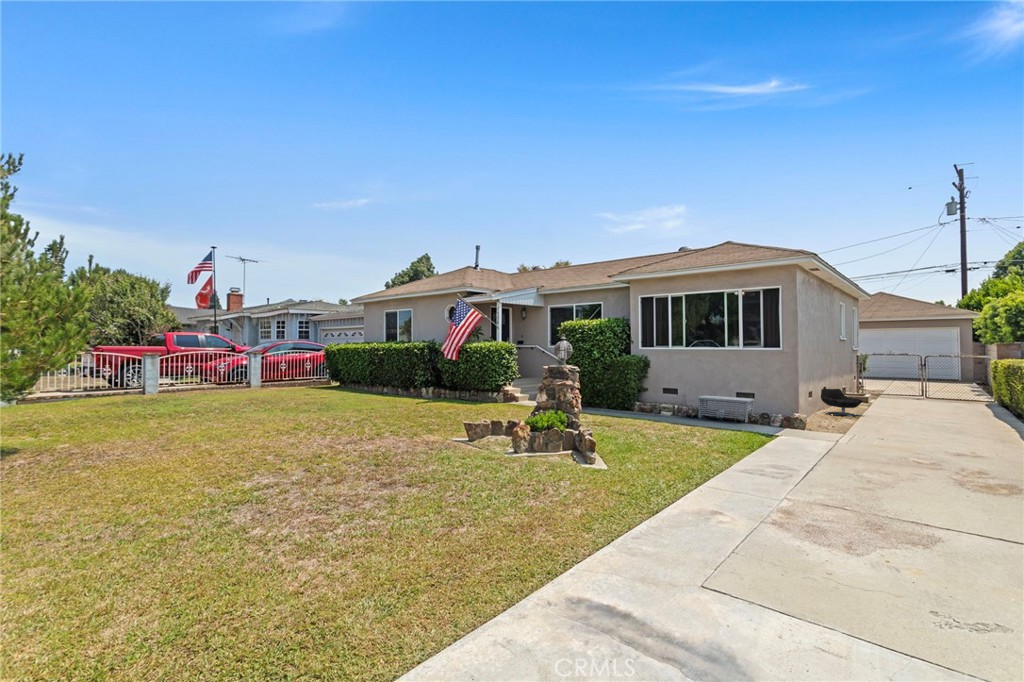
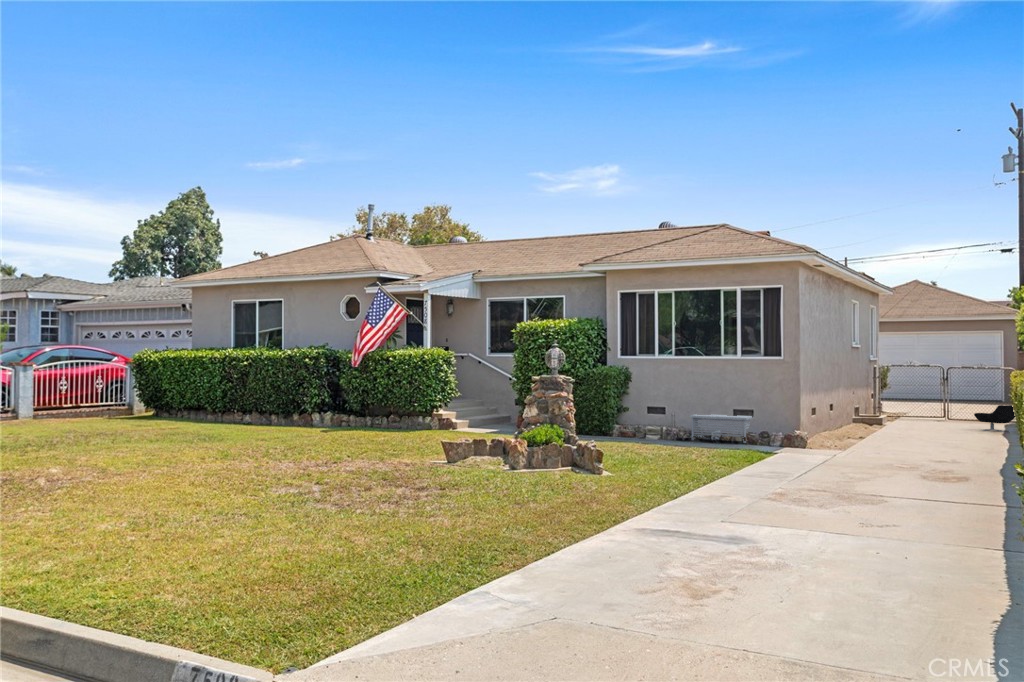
lounge chair: present [821,389,862,417] -> present [974,405,1015,431]

